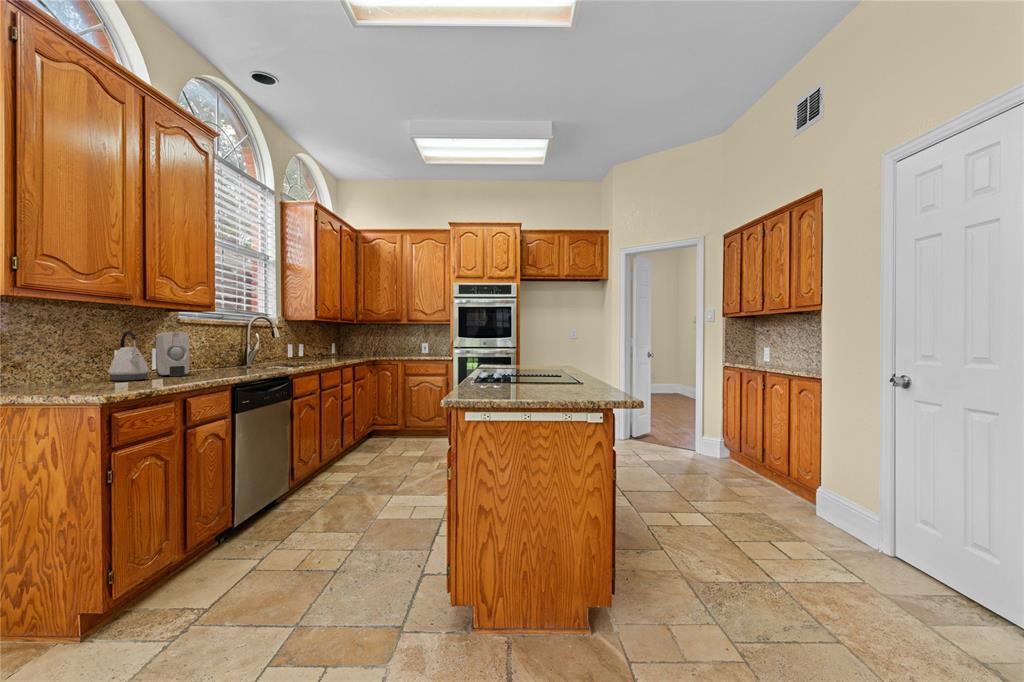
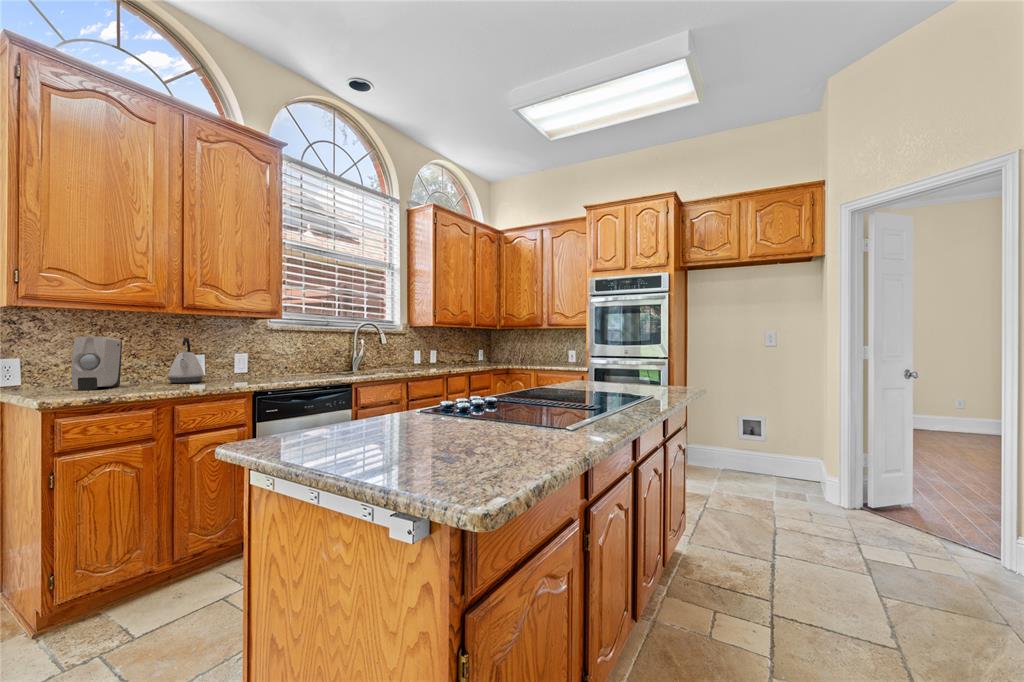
soap dispenser: present [155,332,189,377] -> present [71,337,122,390]

